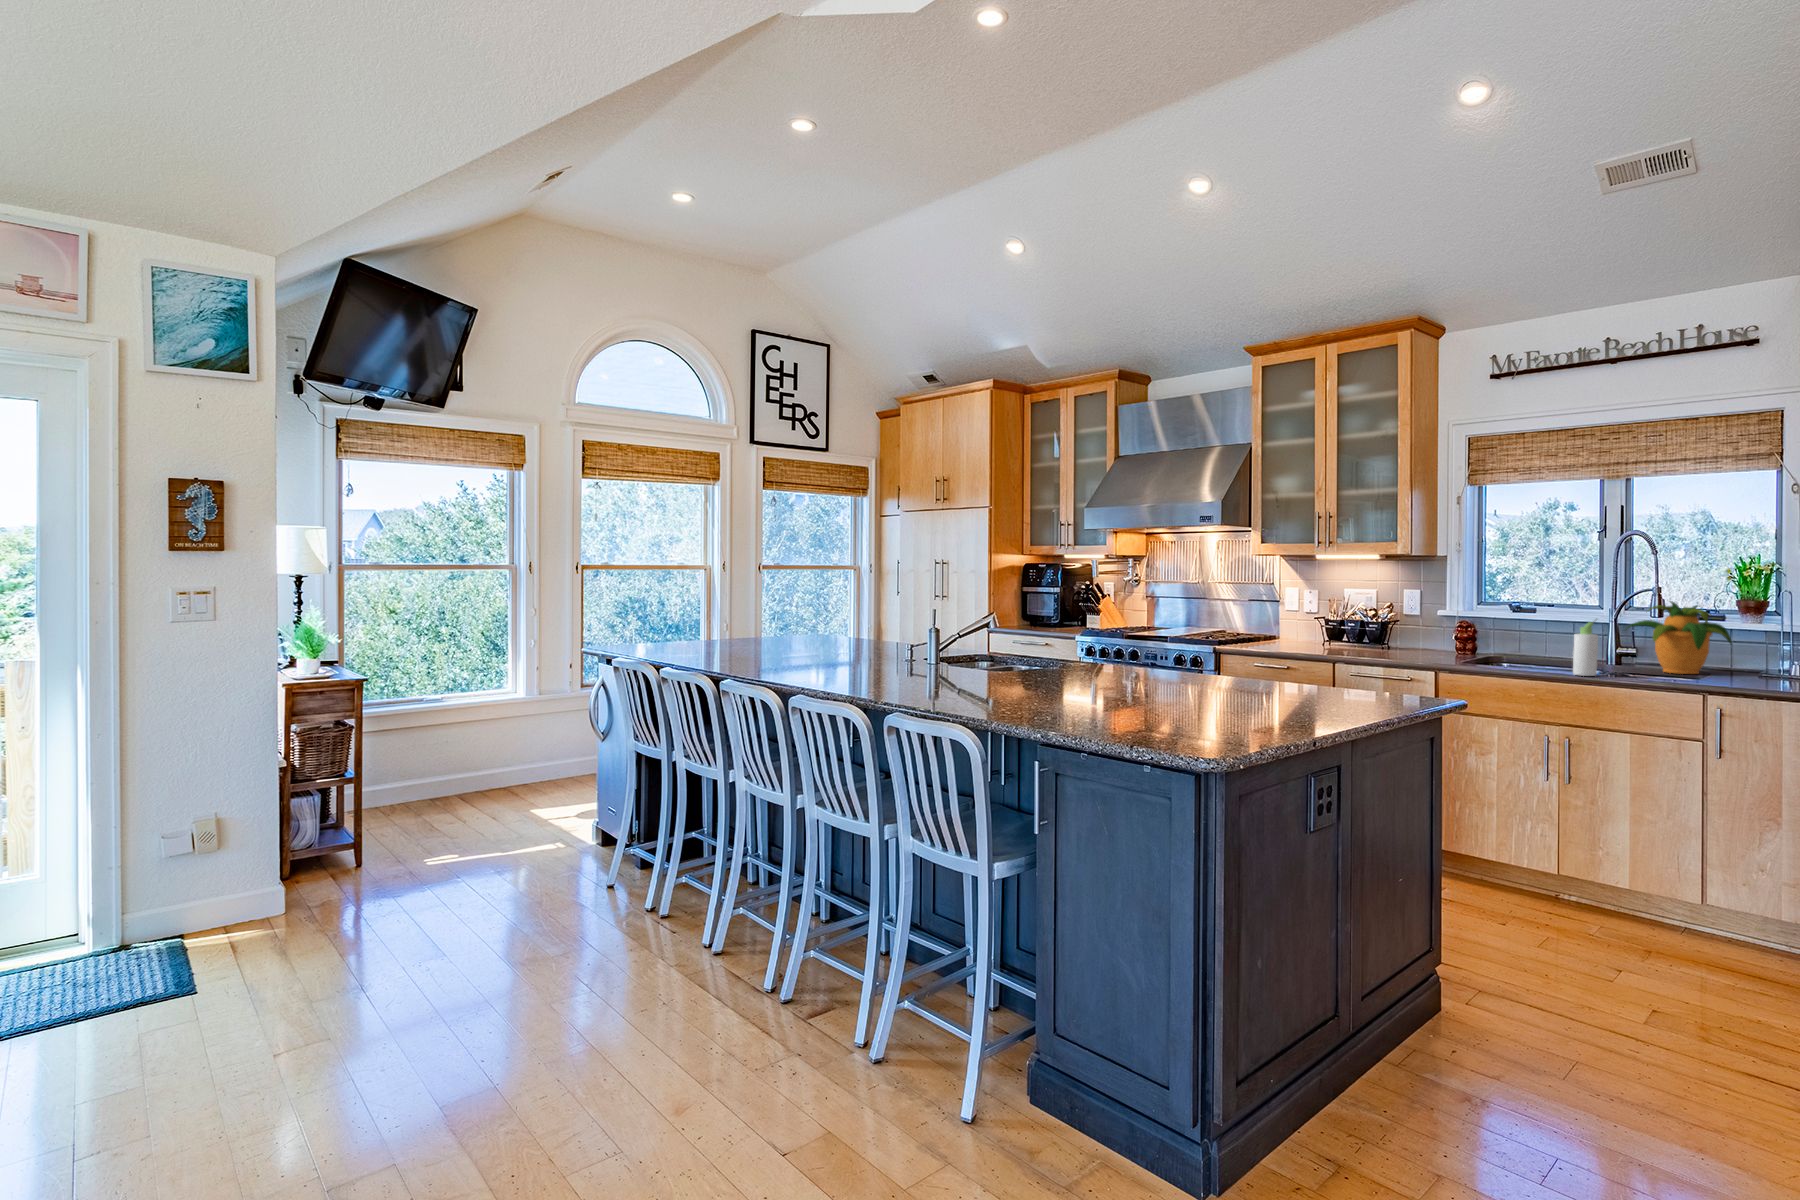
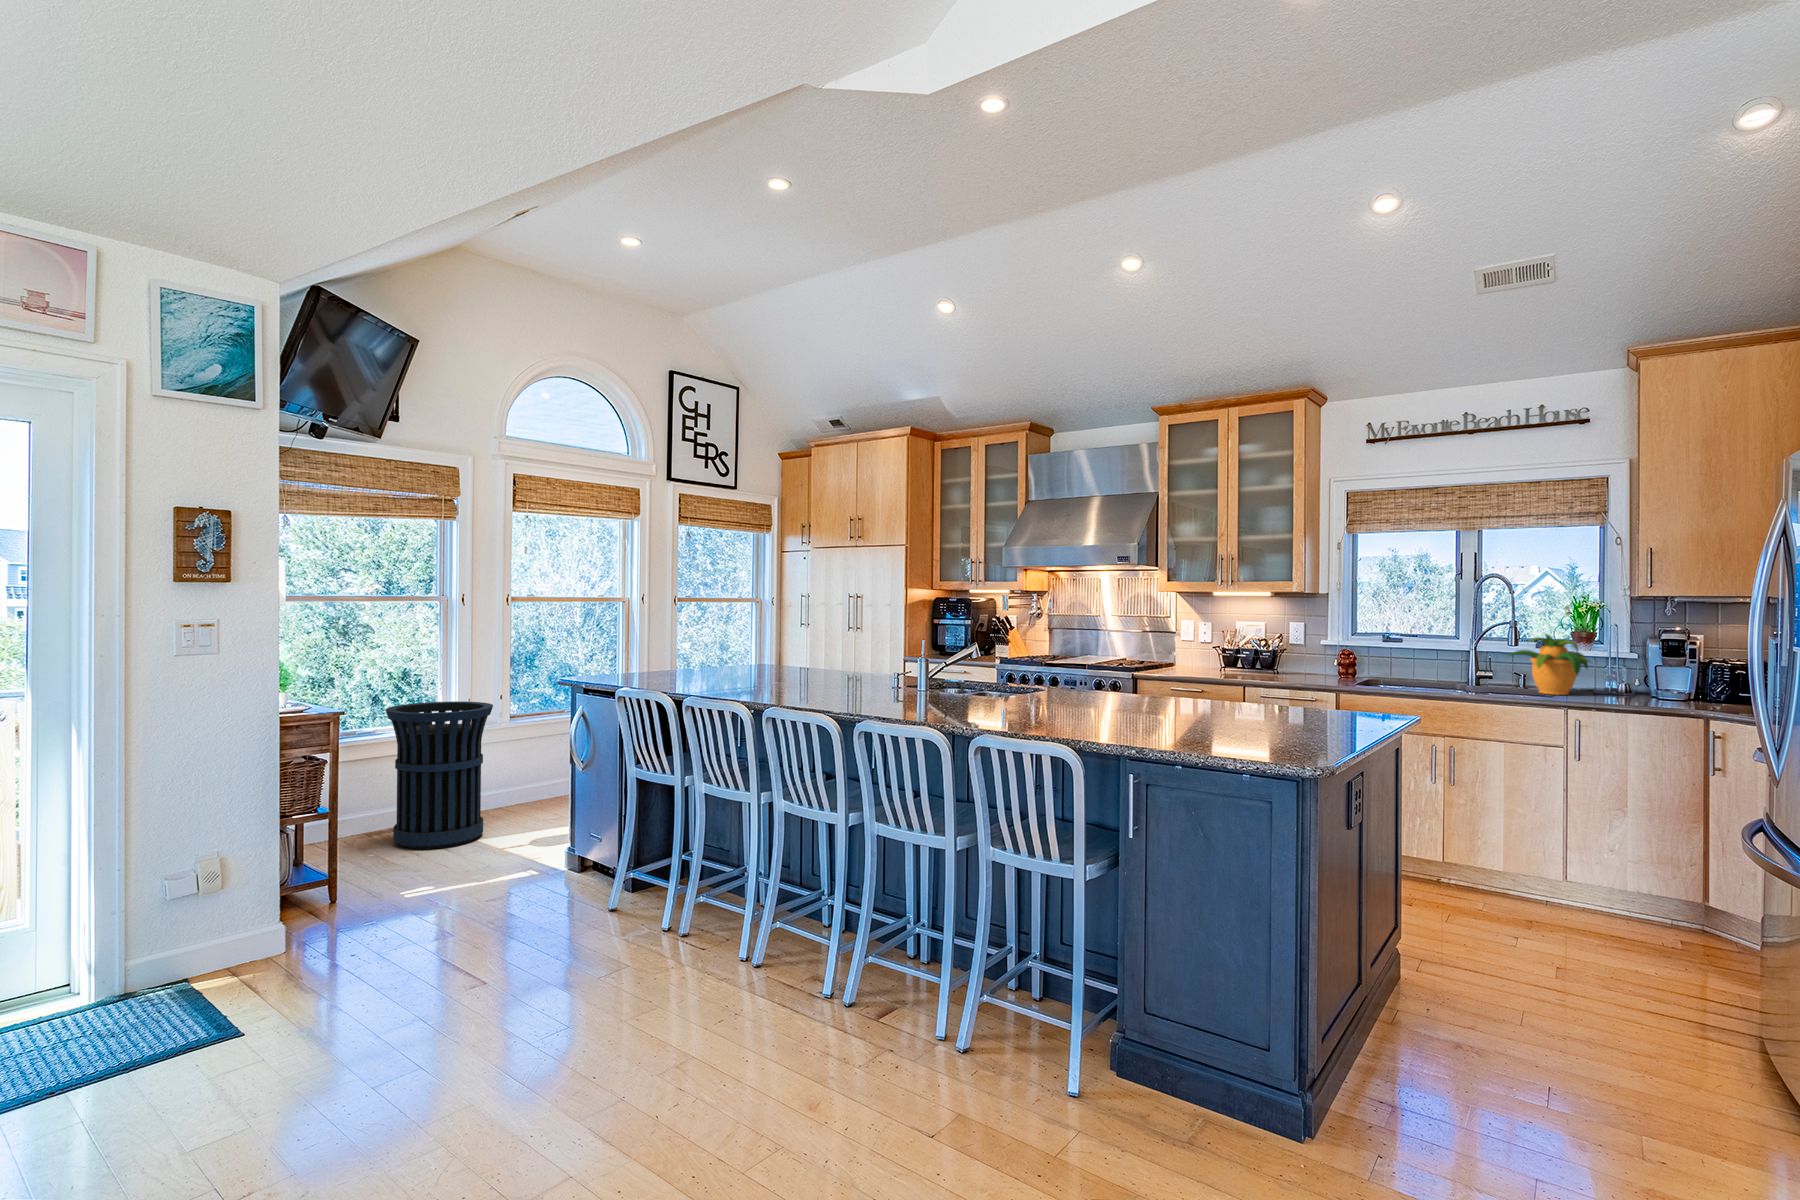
bottle: present [1573,620,1598,676] -> none [1477,649,1498,699]
trash can: none [466,660,563,795] -> present [385,701,493,849]

